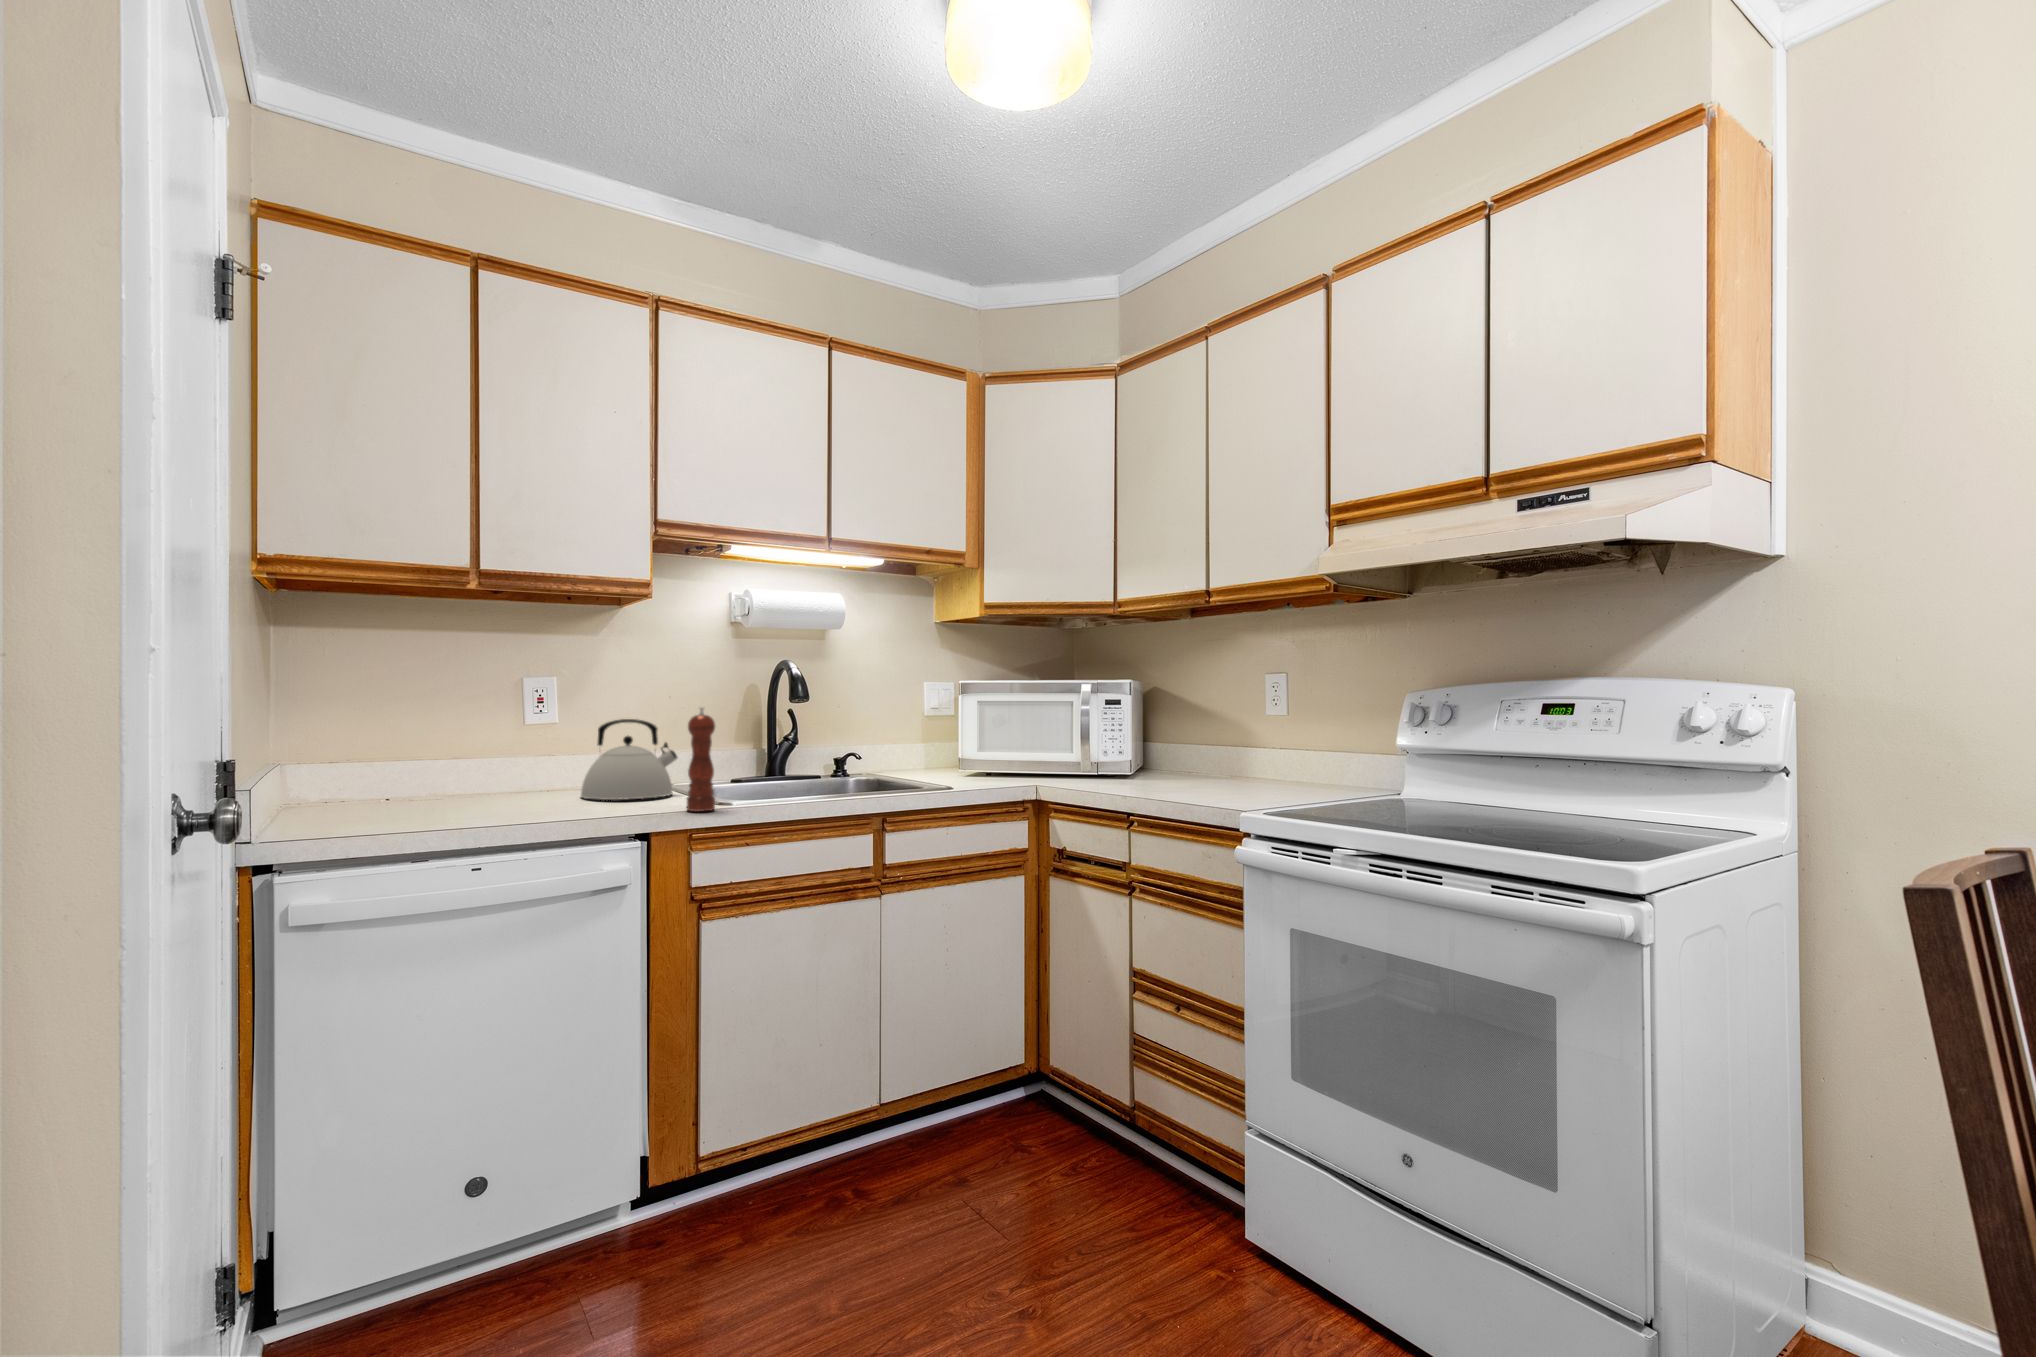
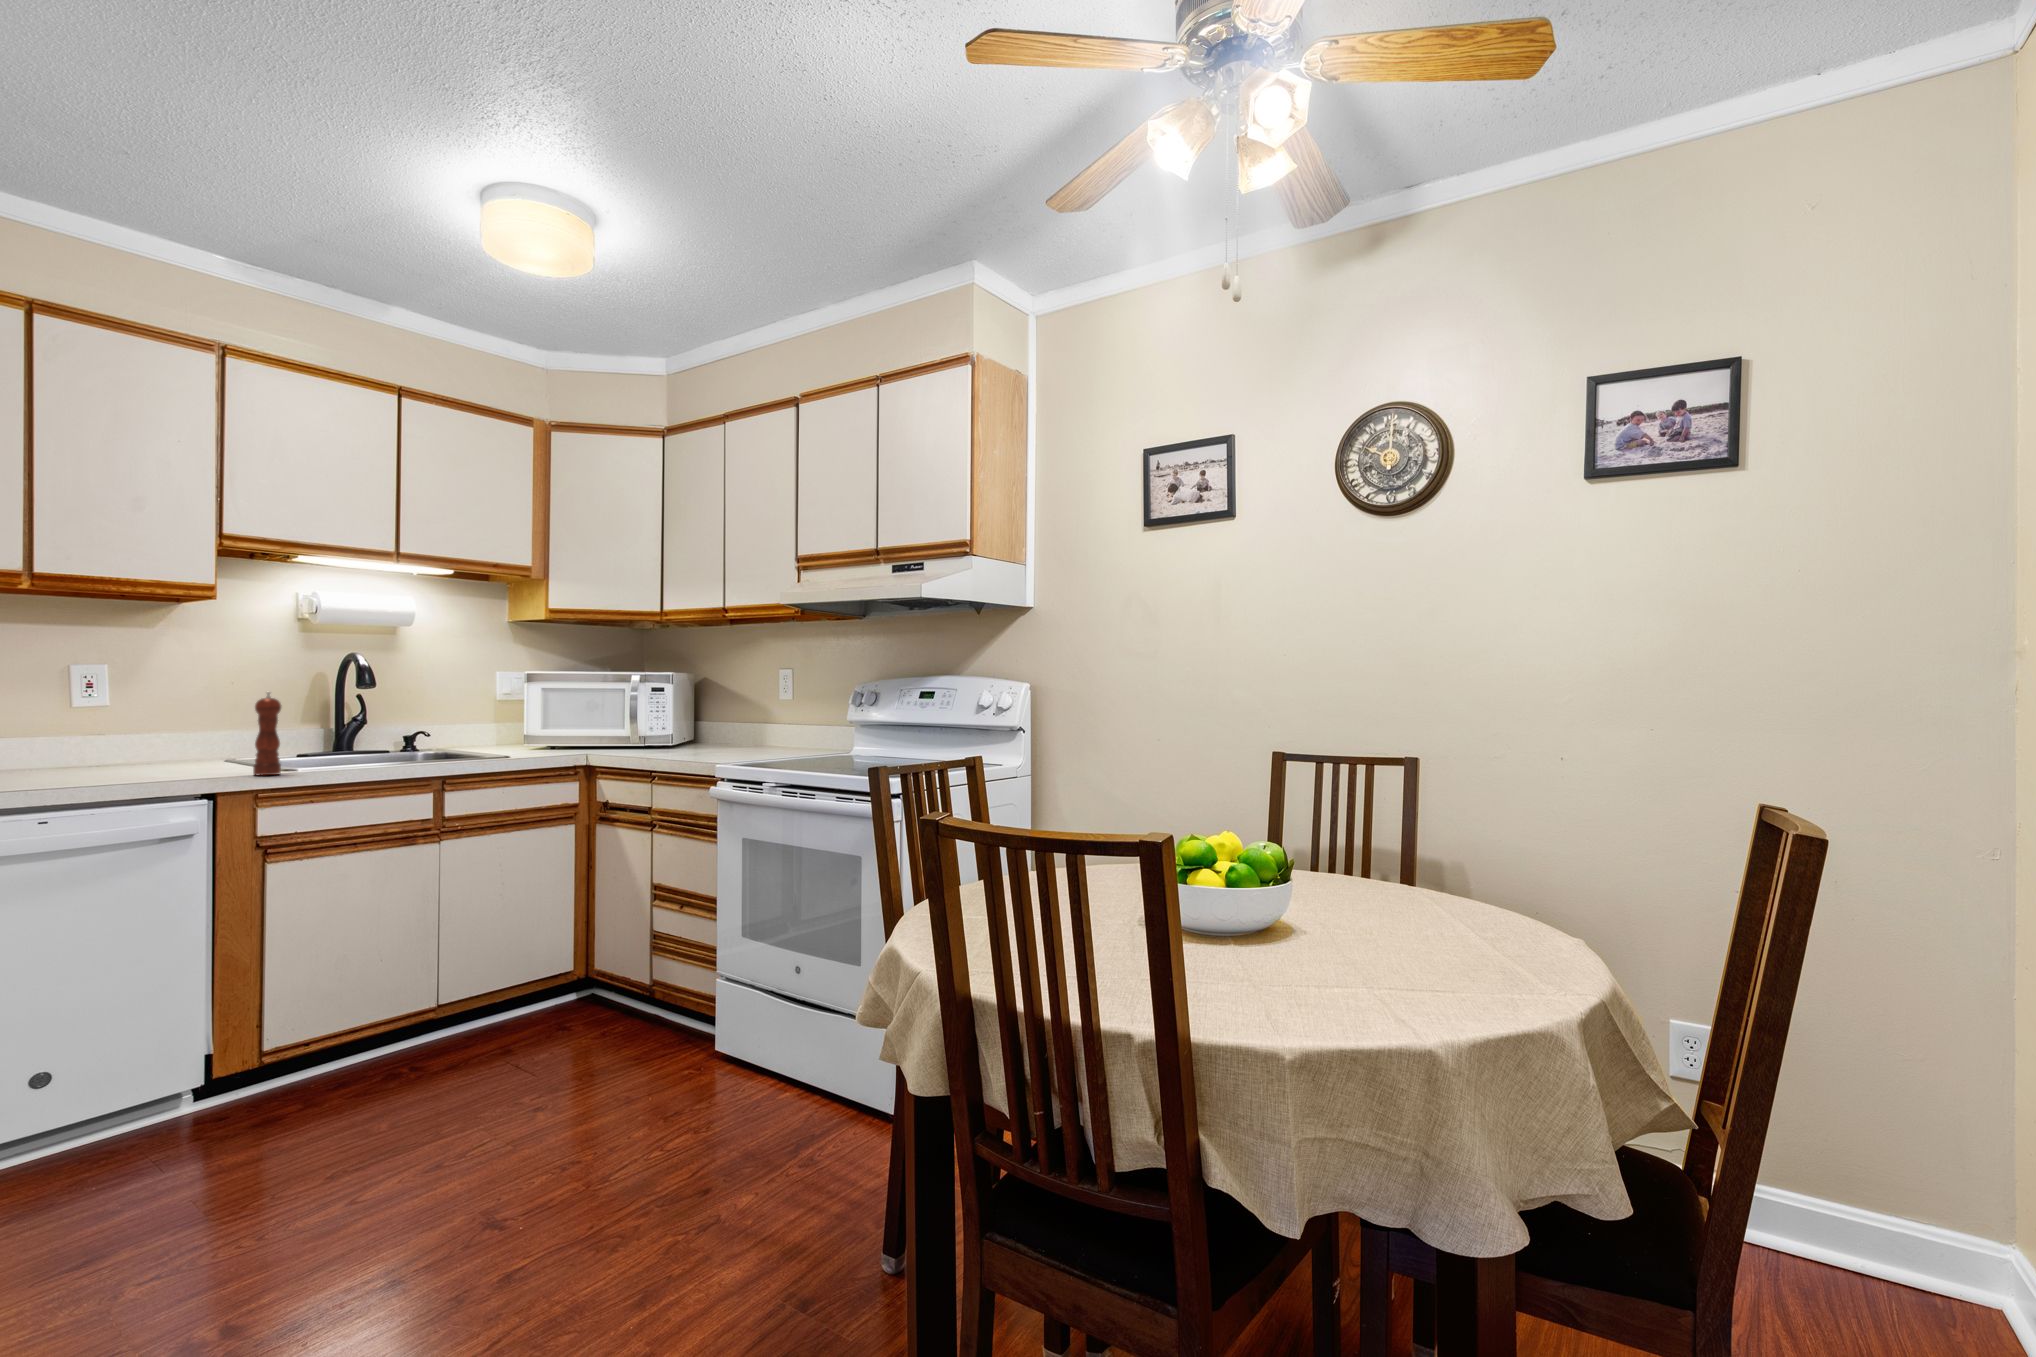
kettle: present [581,719,678,800] -> none [144,702,244,769]

